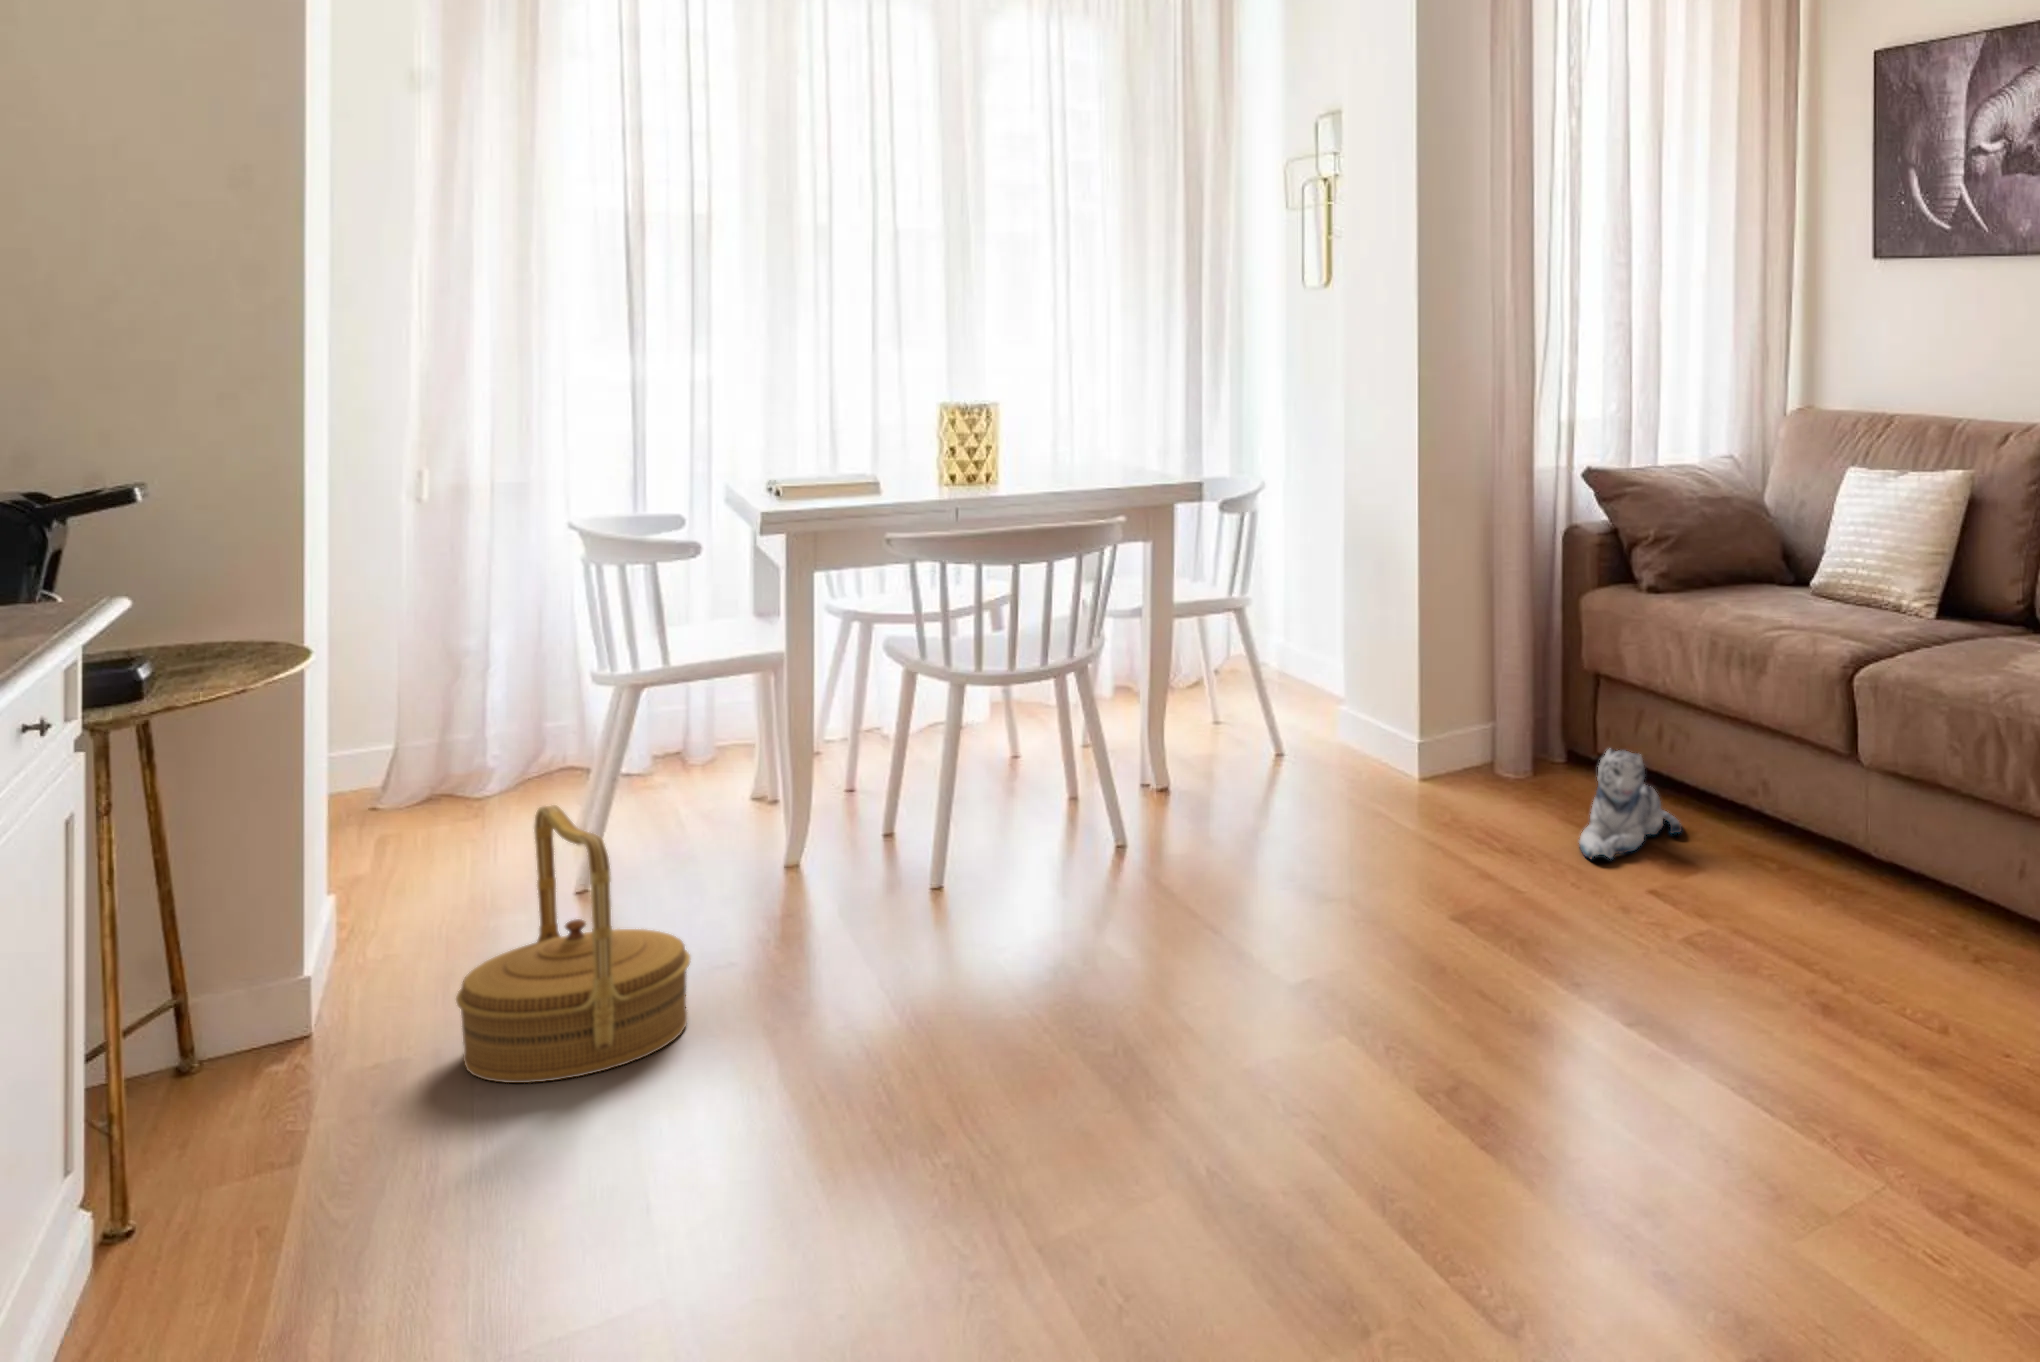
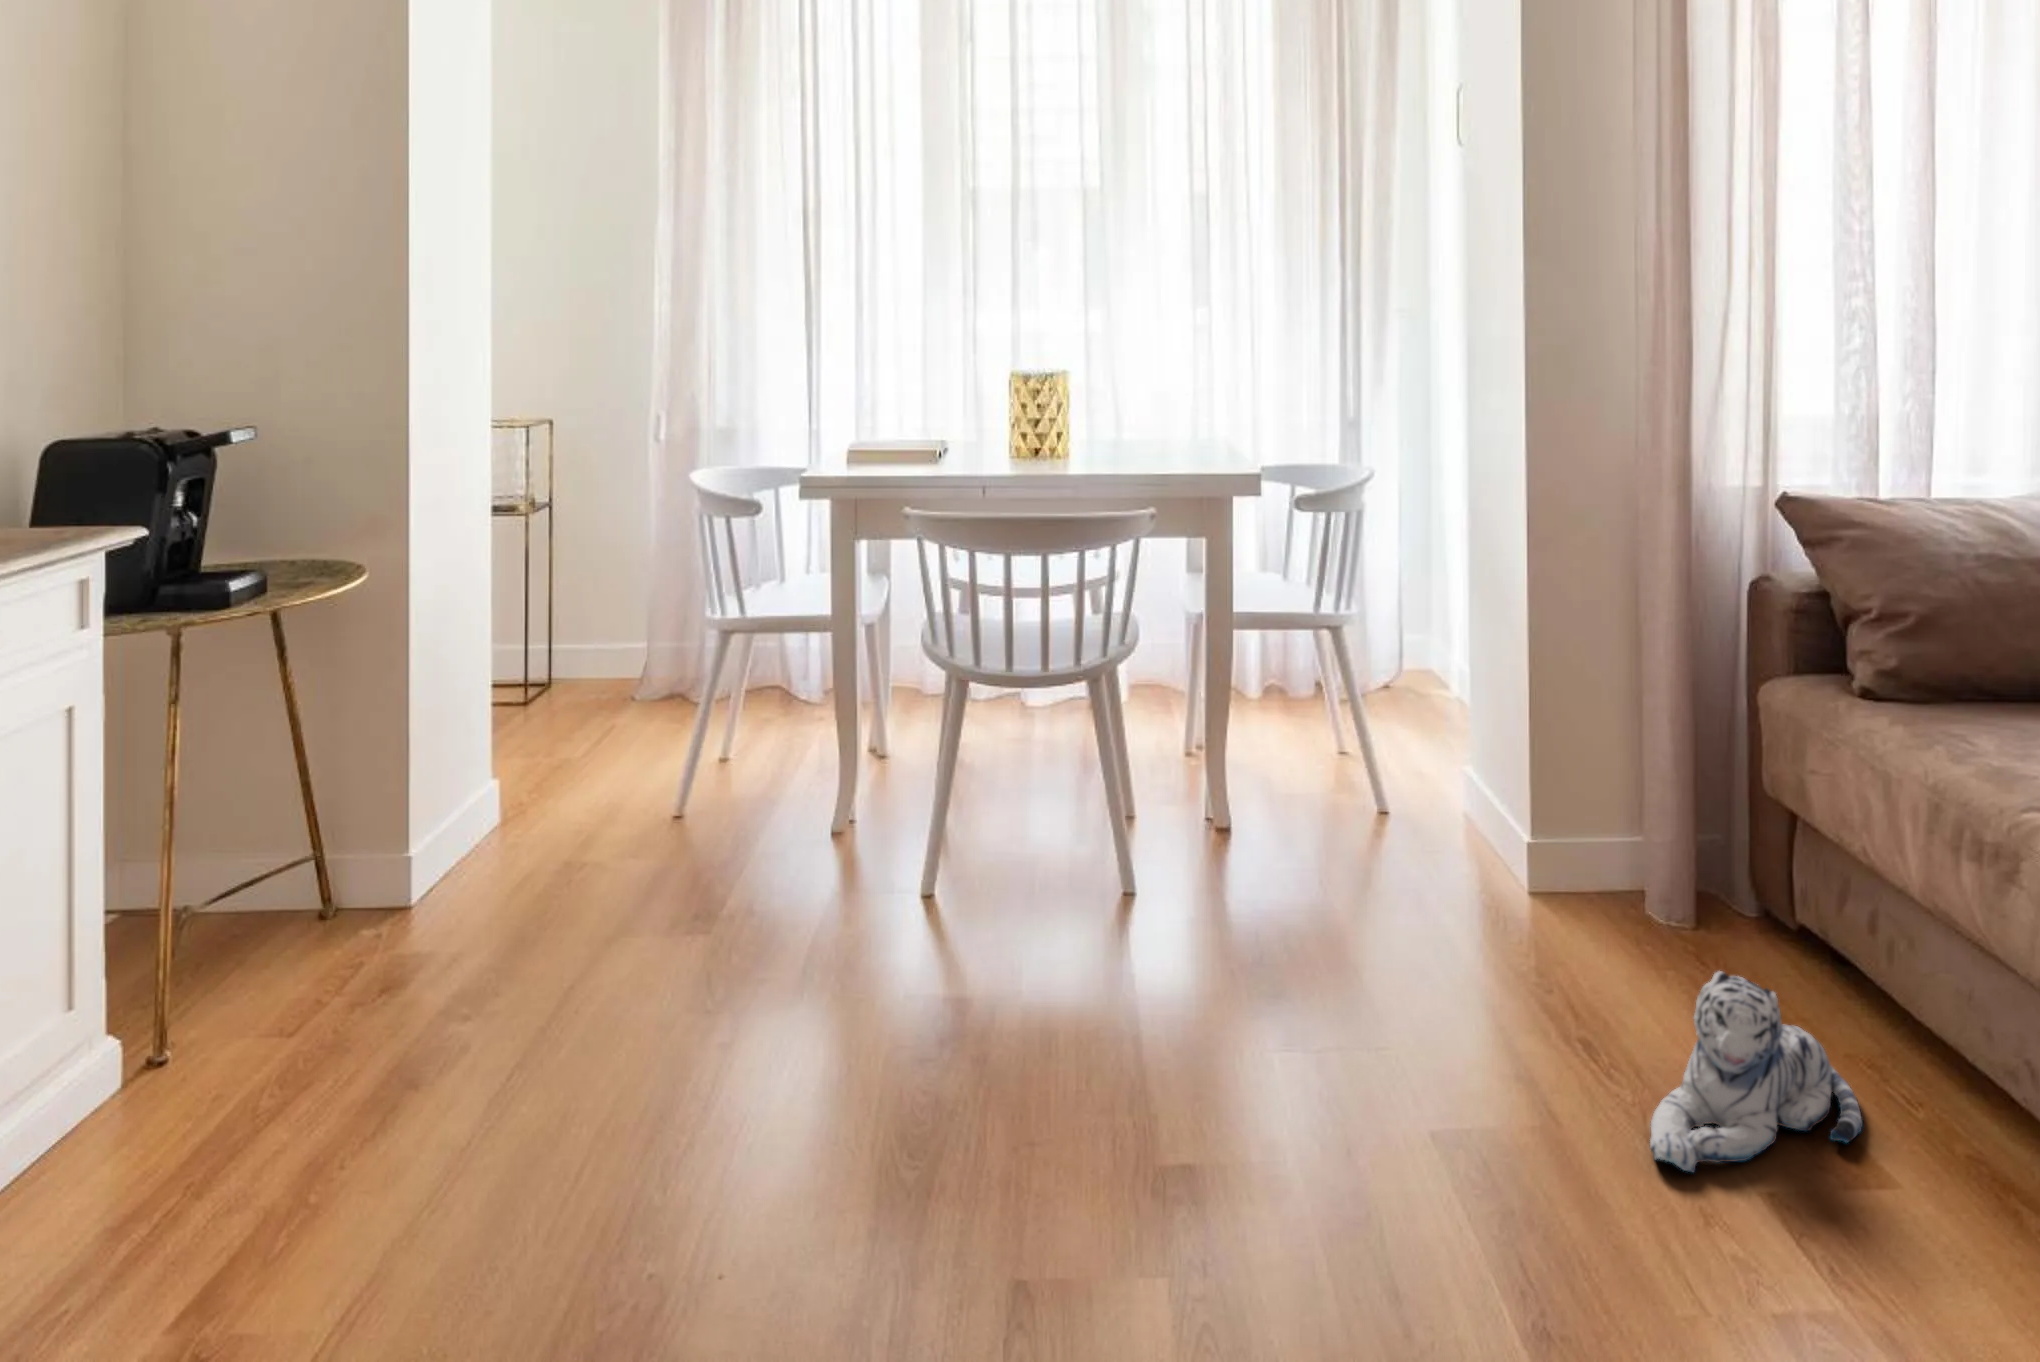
woven basket: present [456,805,690,1083] -> none [96,810,380,1168]

